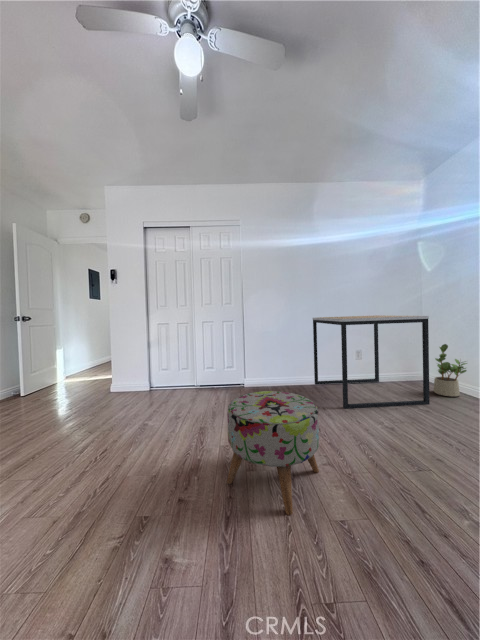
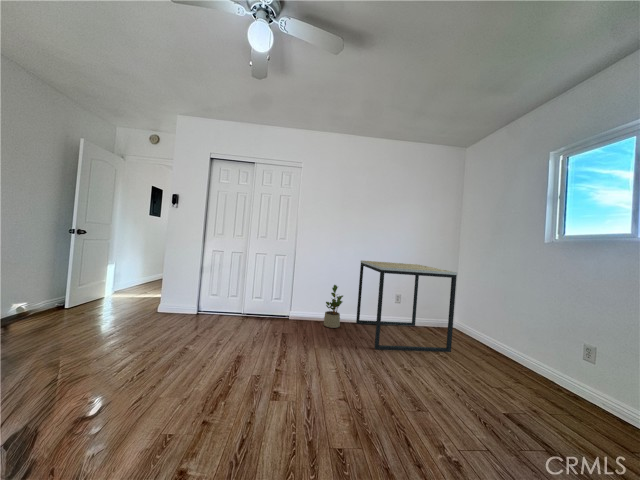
potted plant: present [434,344,467,396] -> present [323,285,343,328]
ottoman: present [227,391,319,515] -> none [250,329,337,441]

